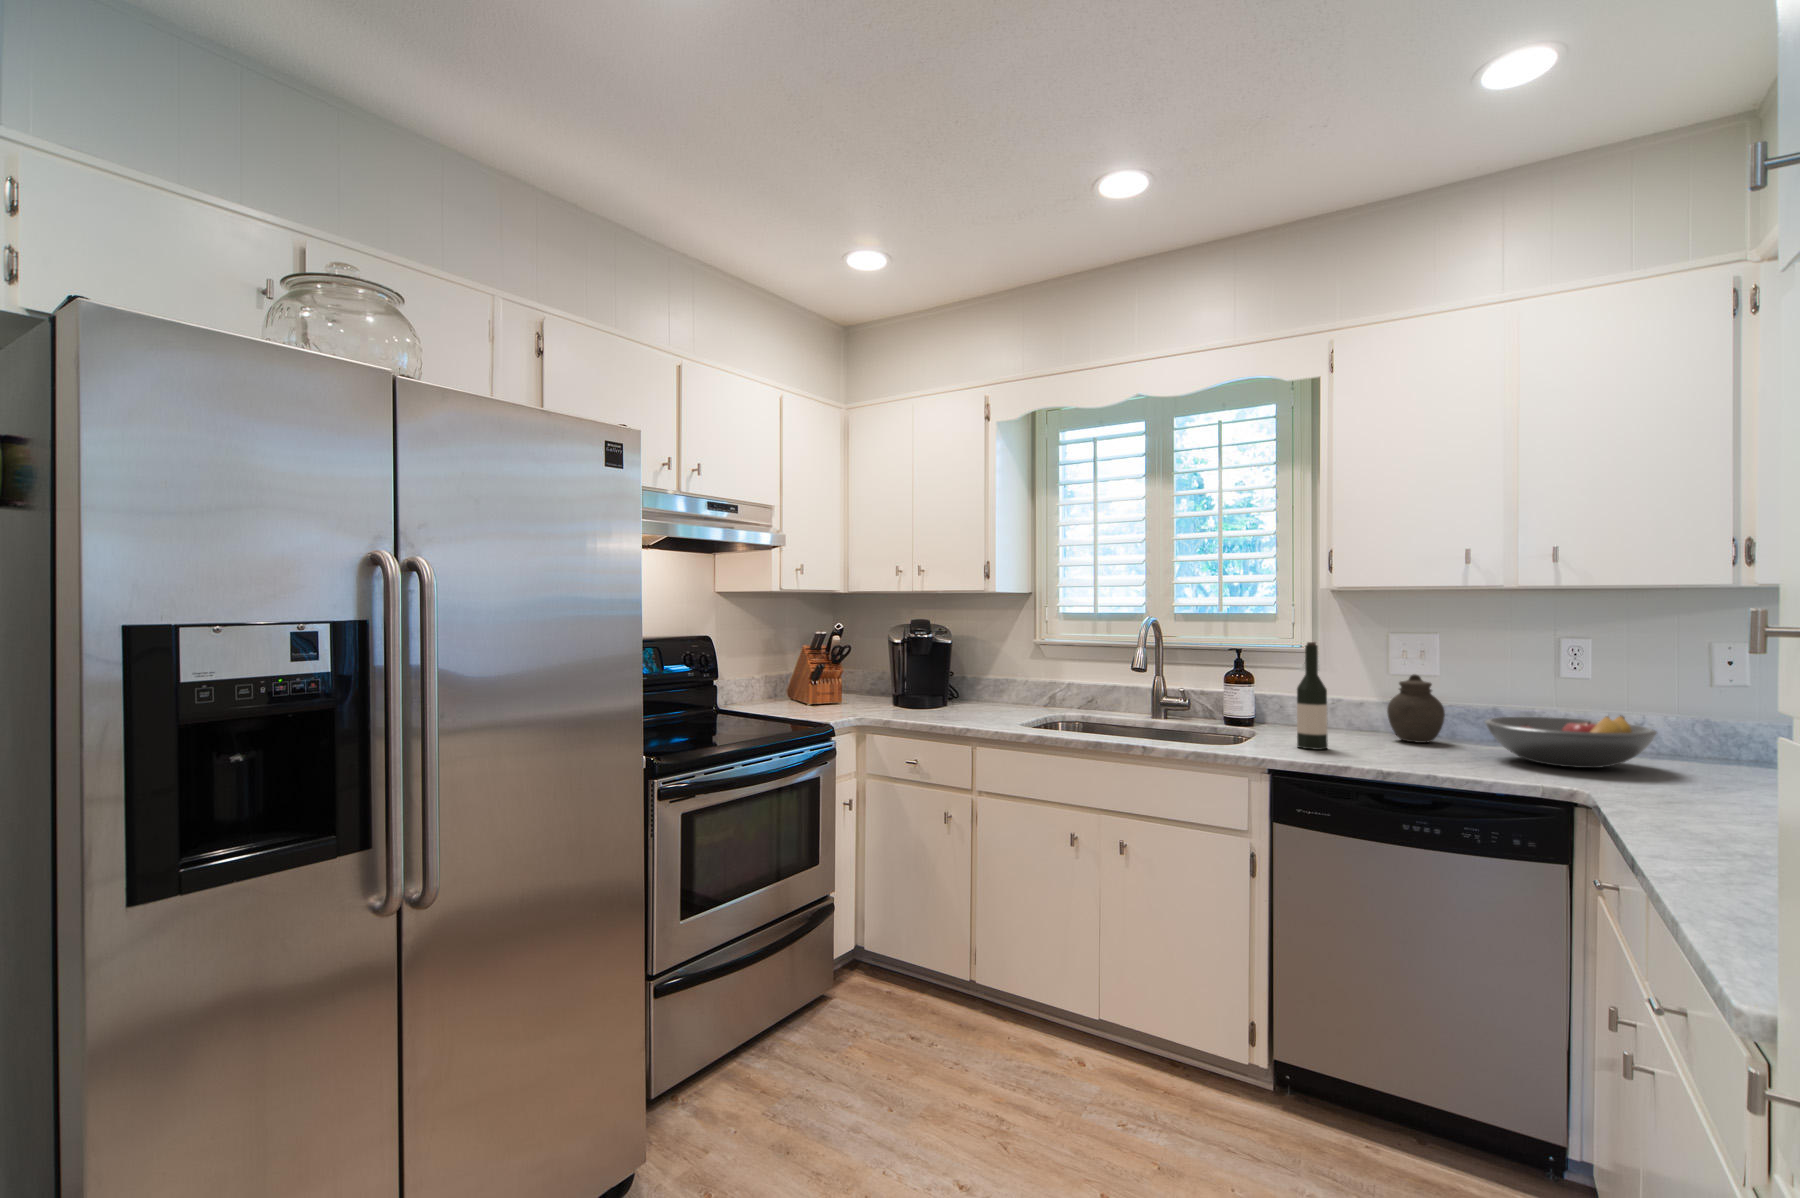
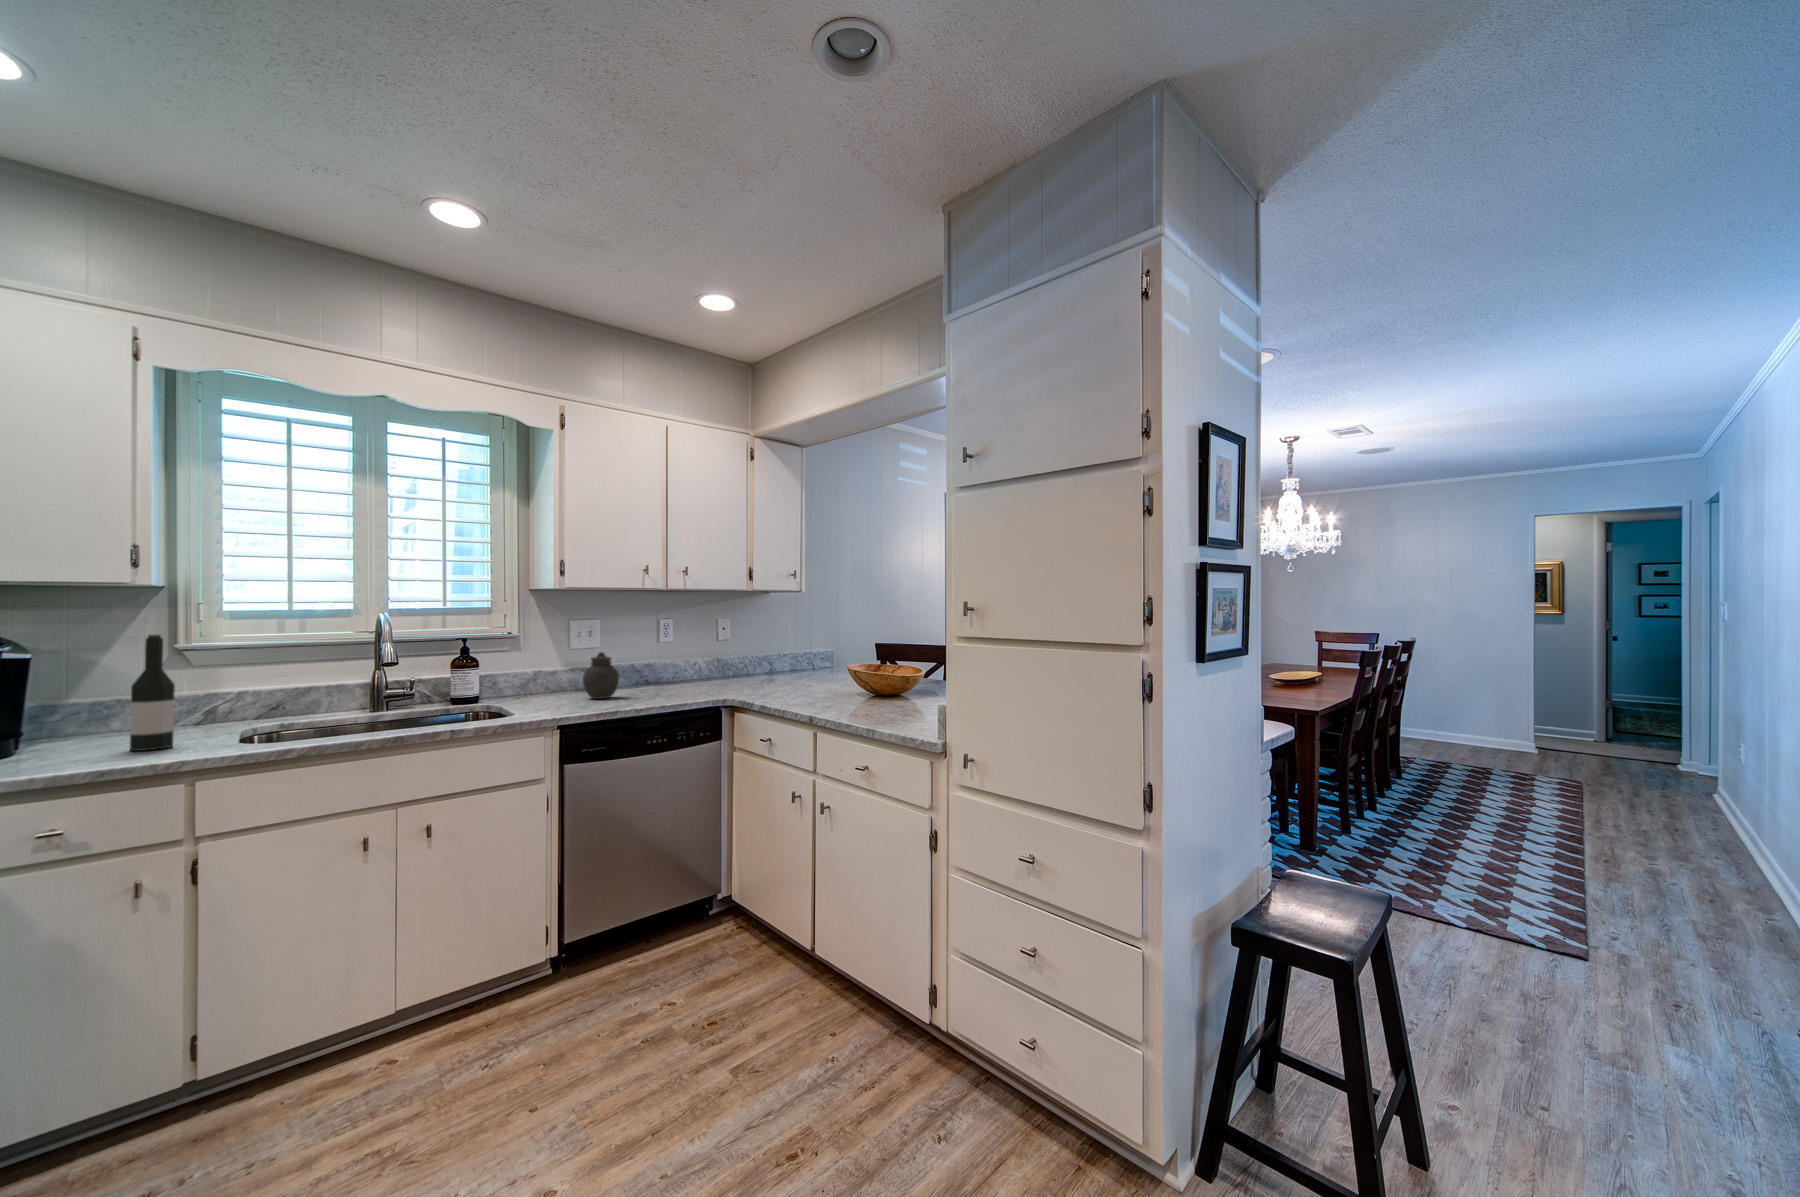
wine bottle: present [1297,642,1328,750] -> present [130,635,175,751]
fruit bowl: present [1485,716,1657,768] -> none [656,666,735,698]

